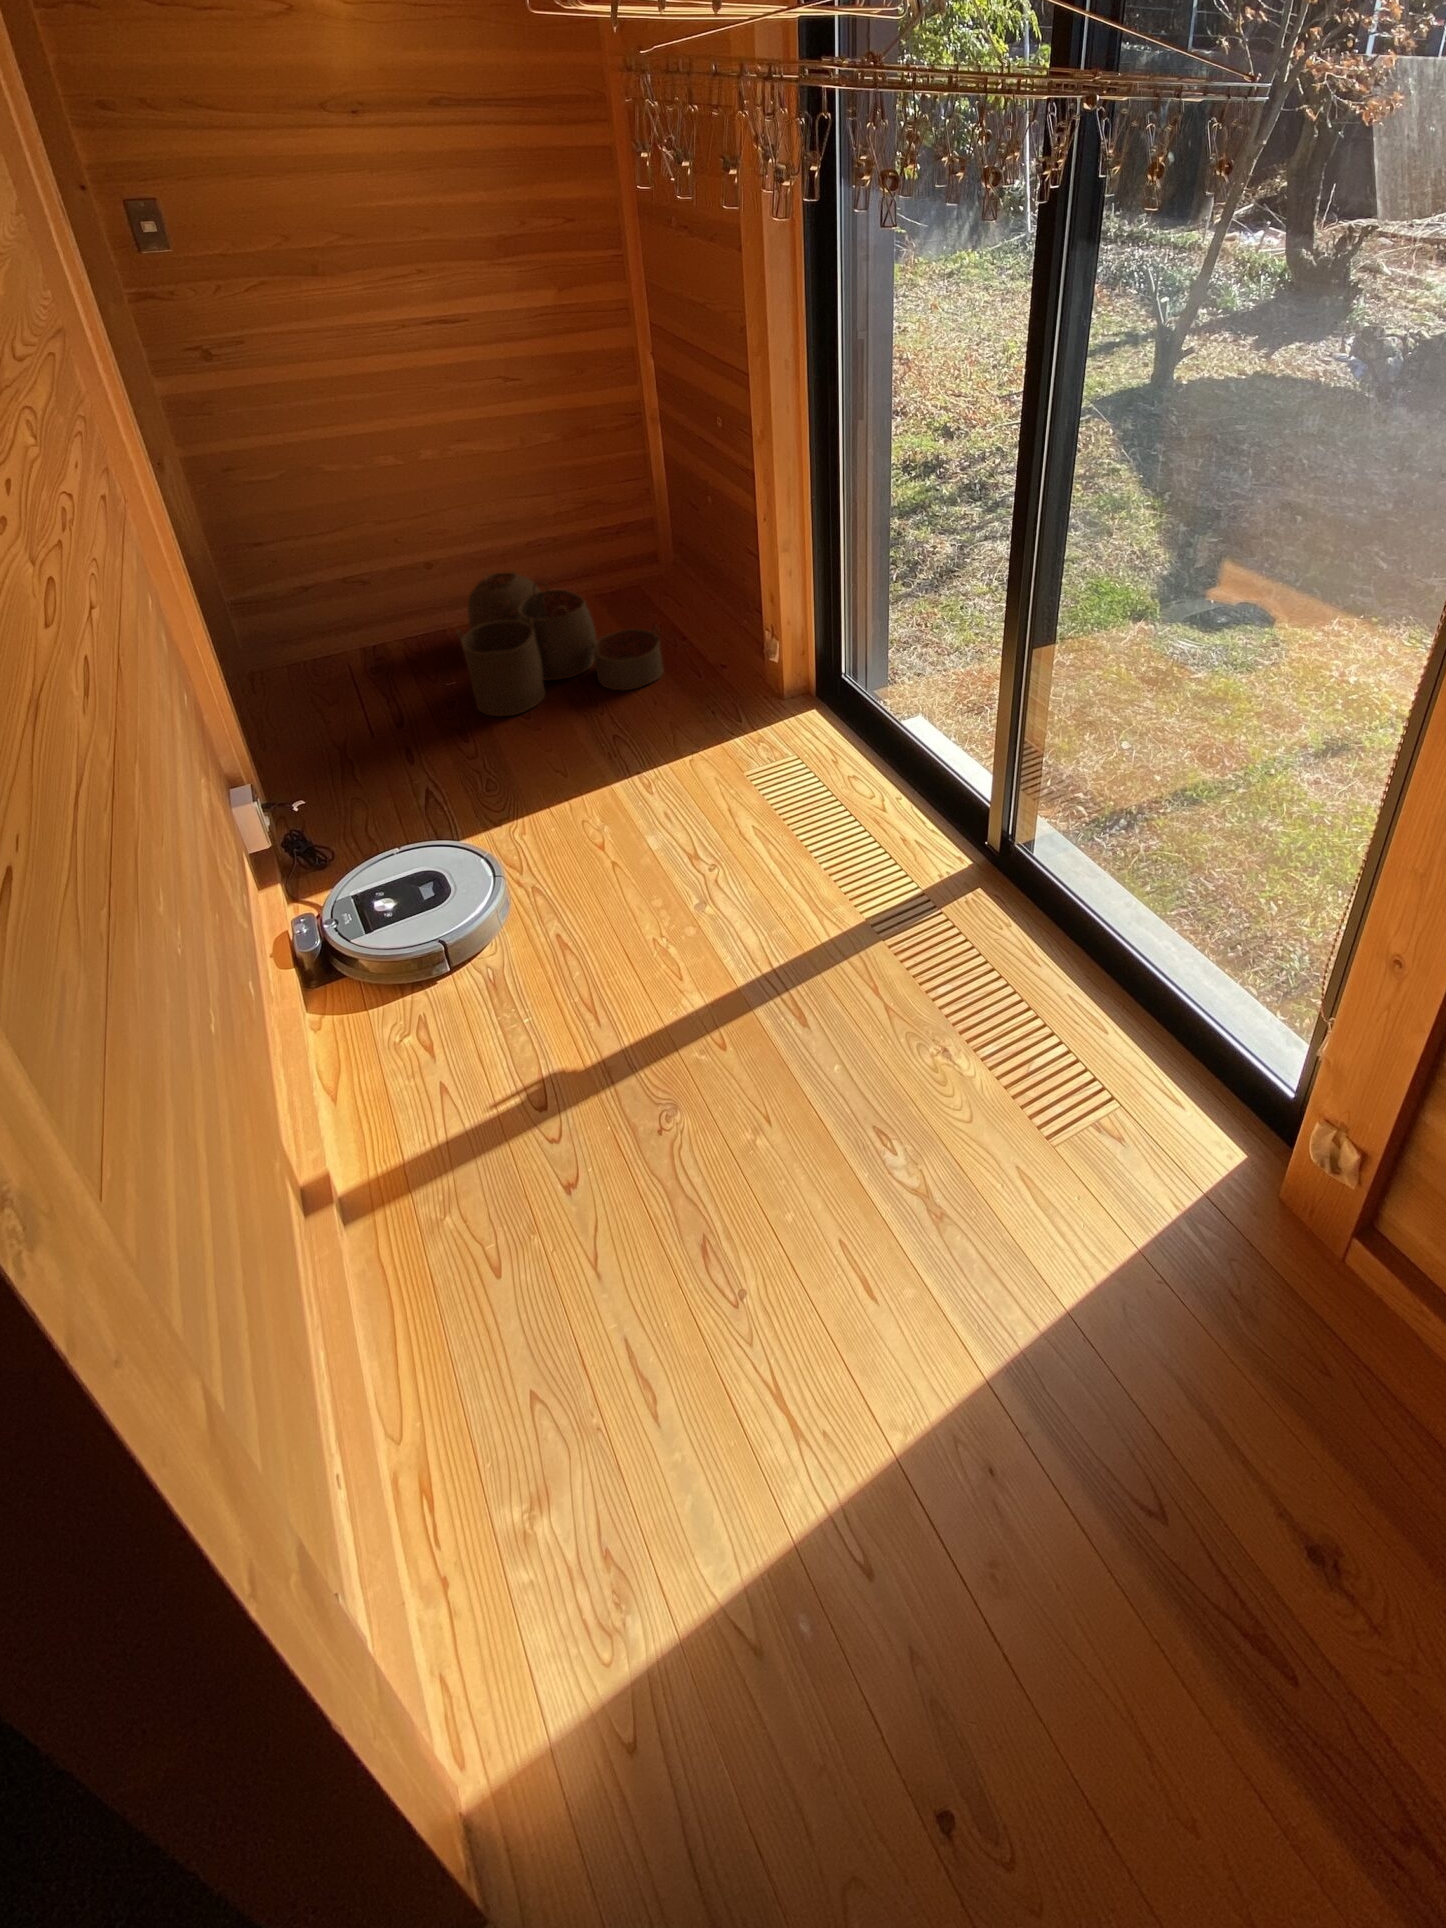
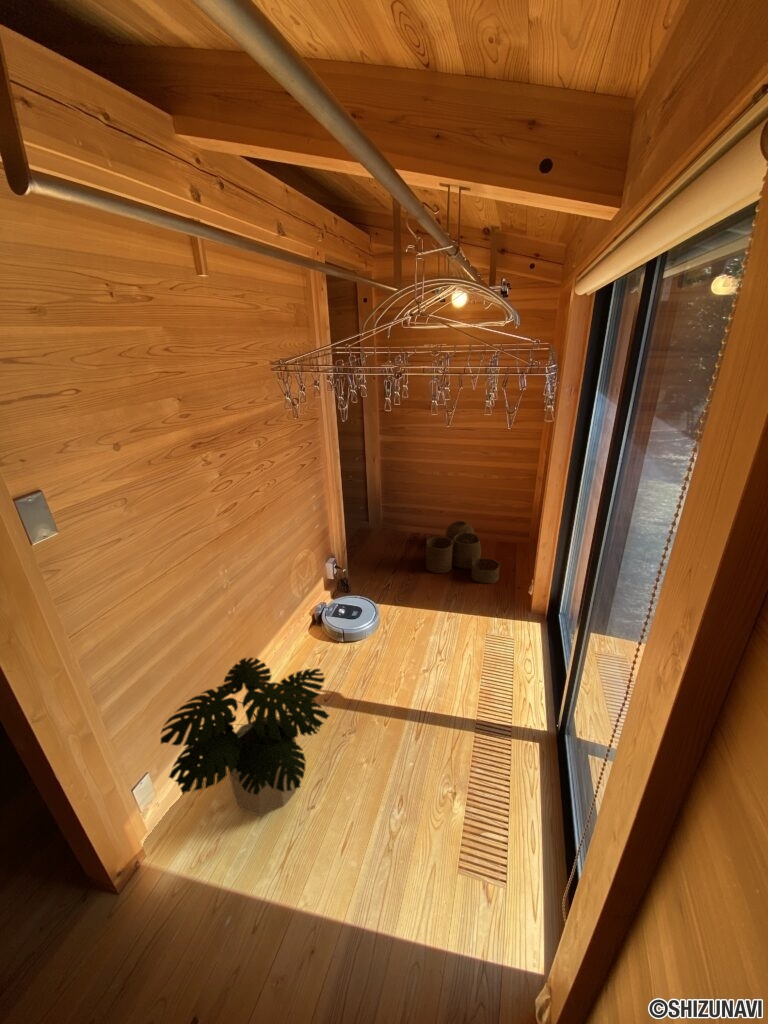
potted plant: none [350,1011,801,1501] -> present [161,658,329,816]

